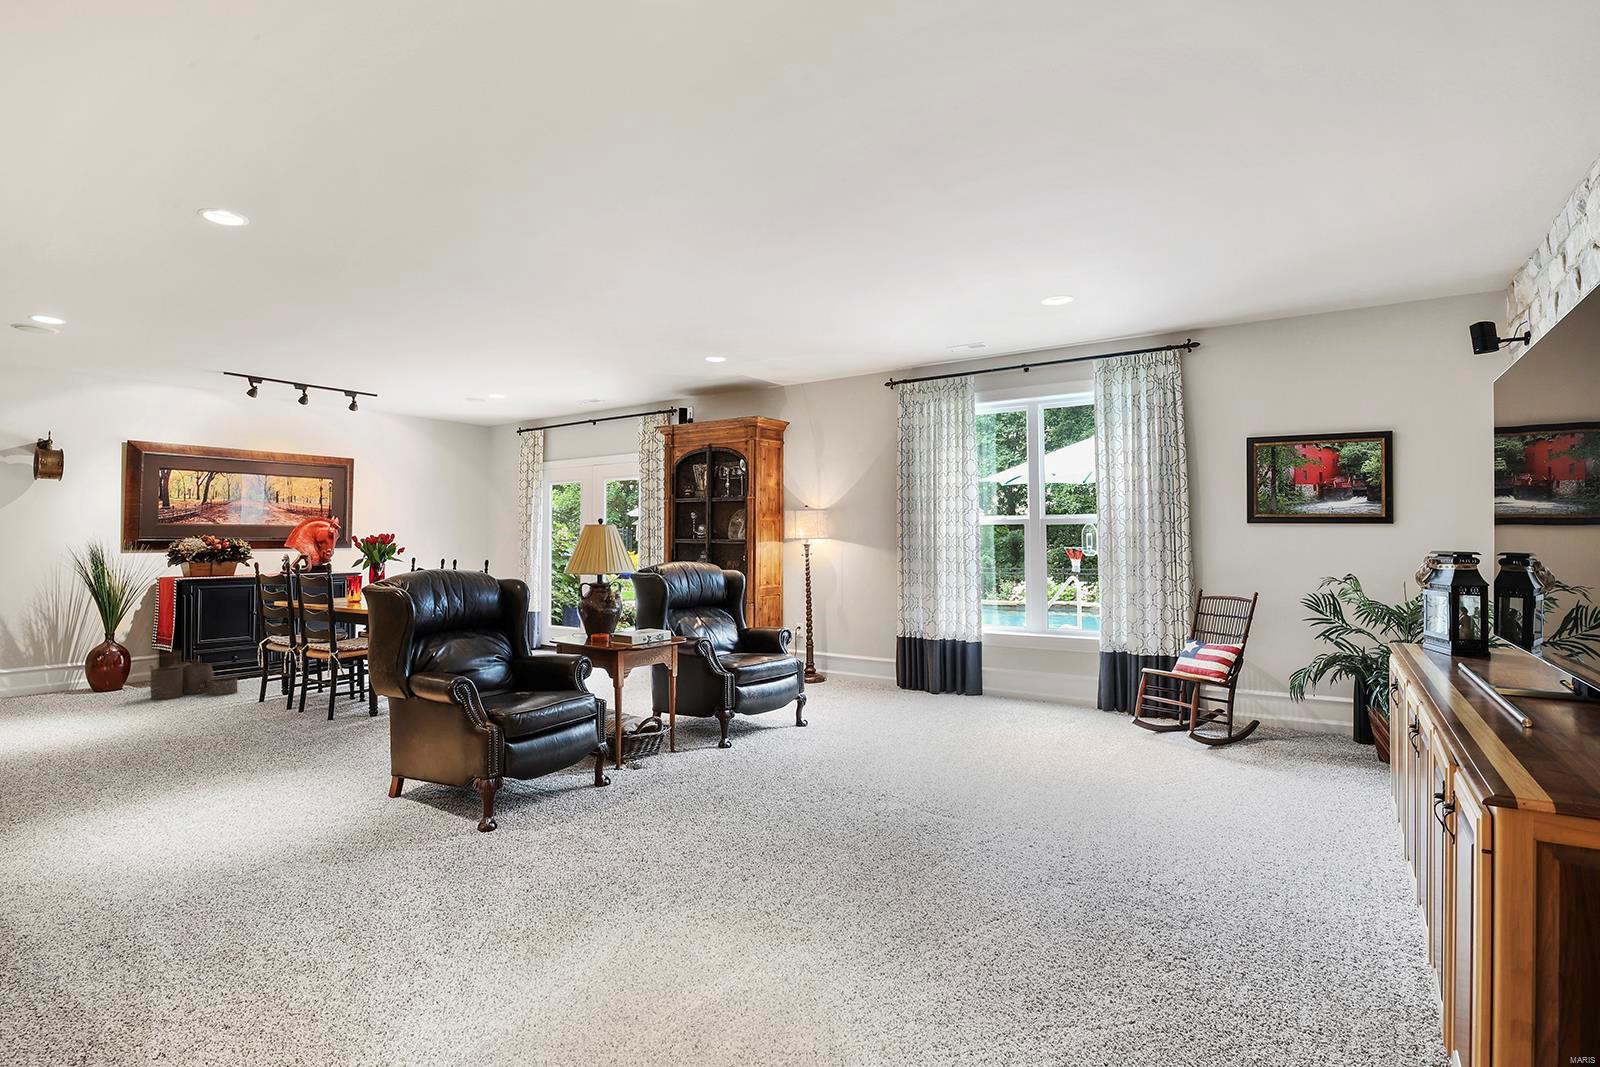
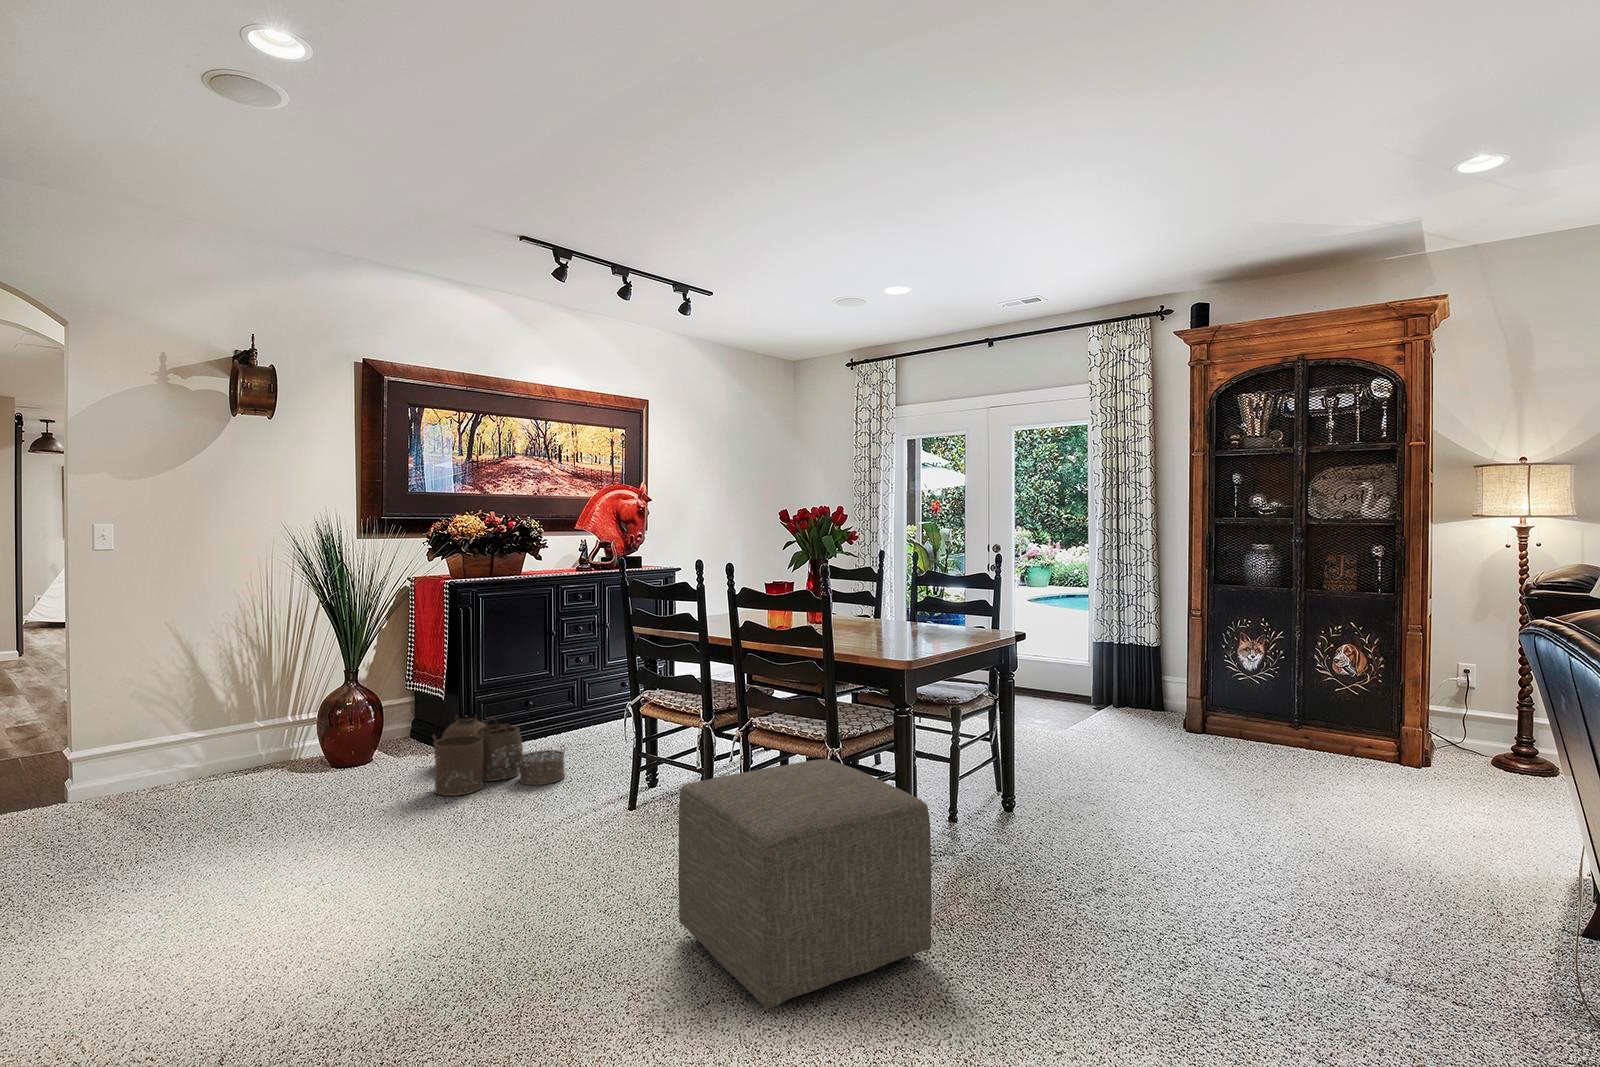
ottoman: none [230,656,336,743] -> present [679,759,932,1010]

